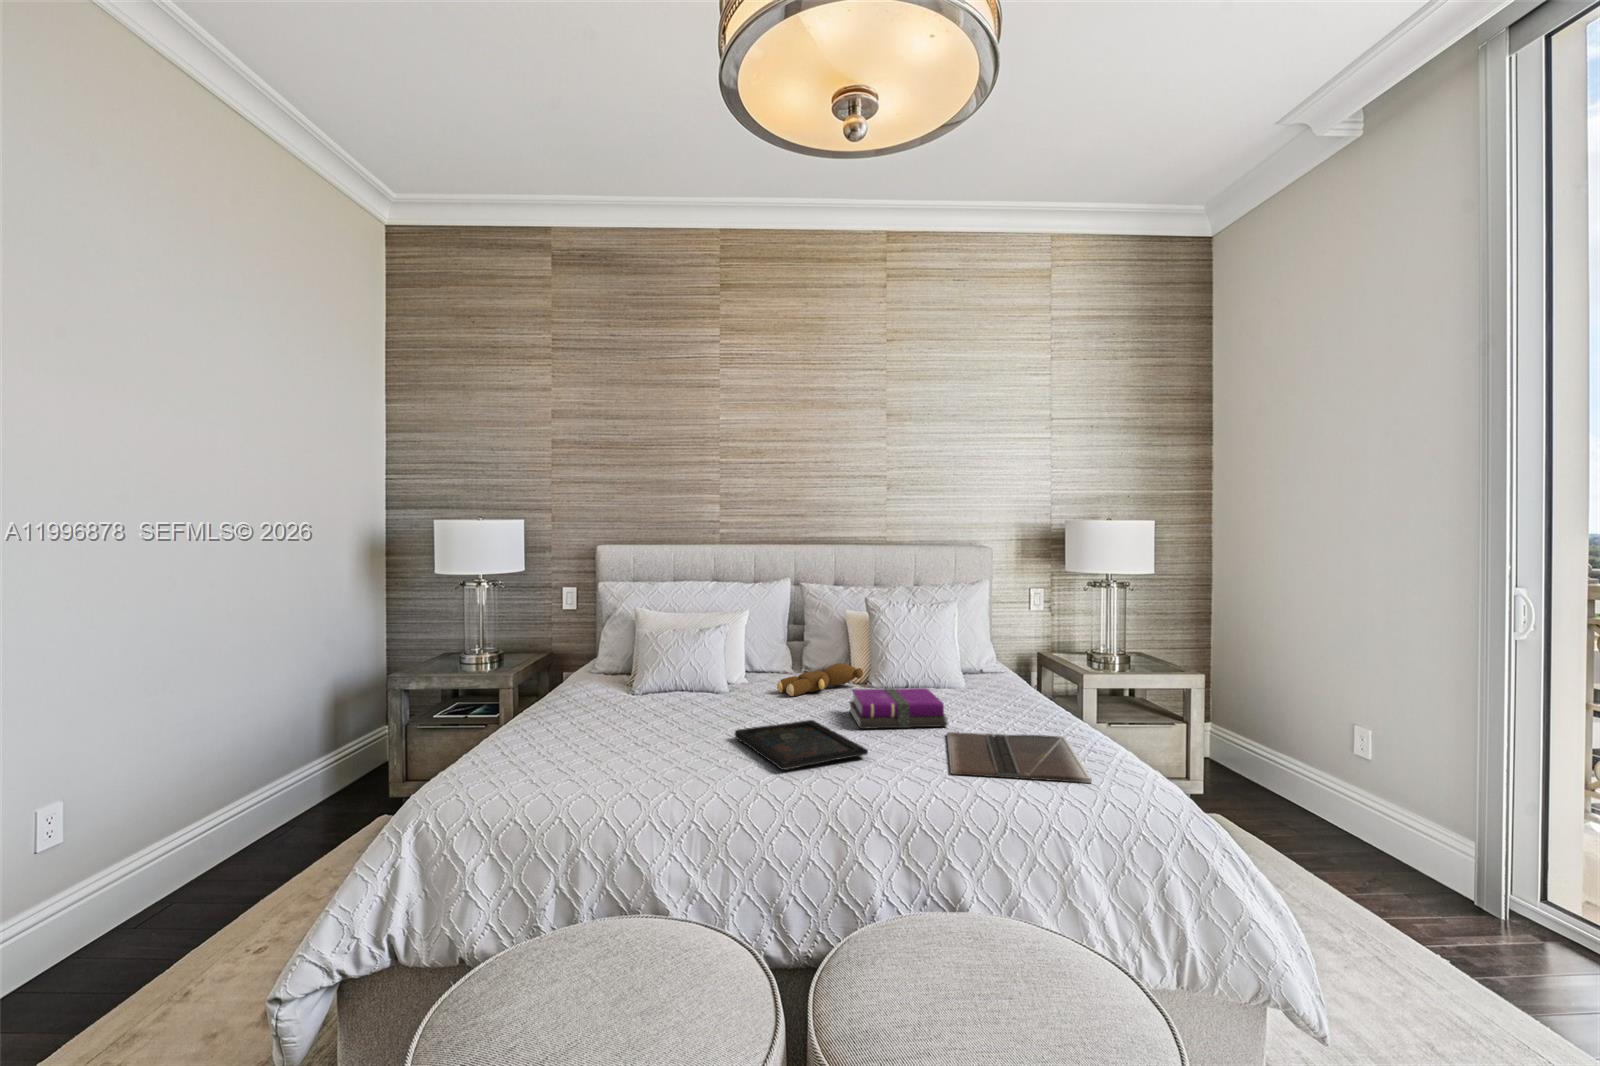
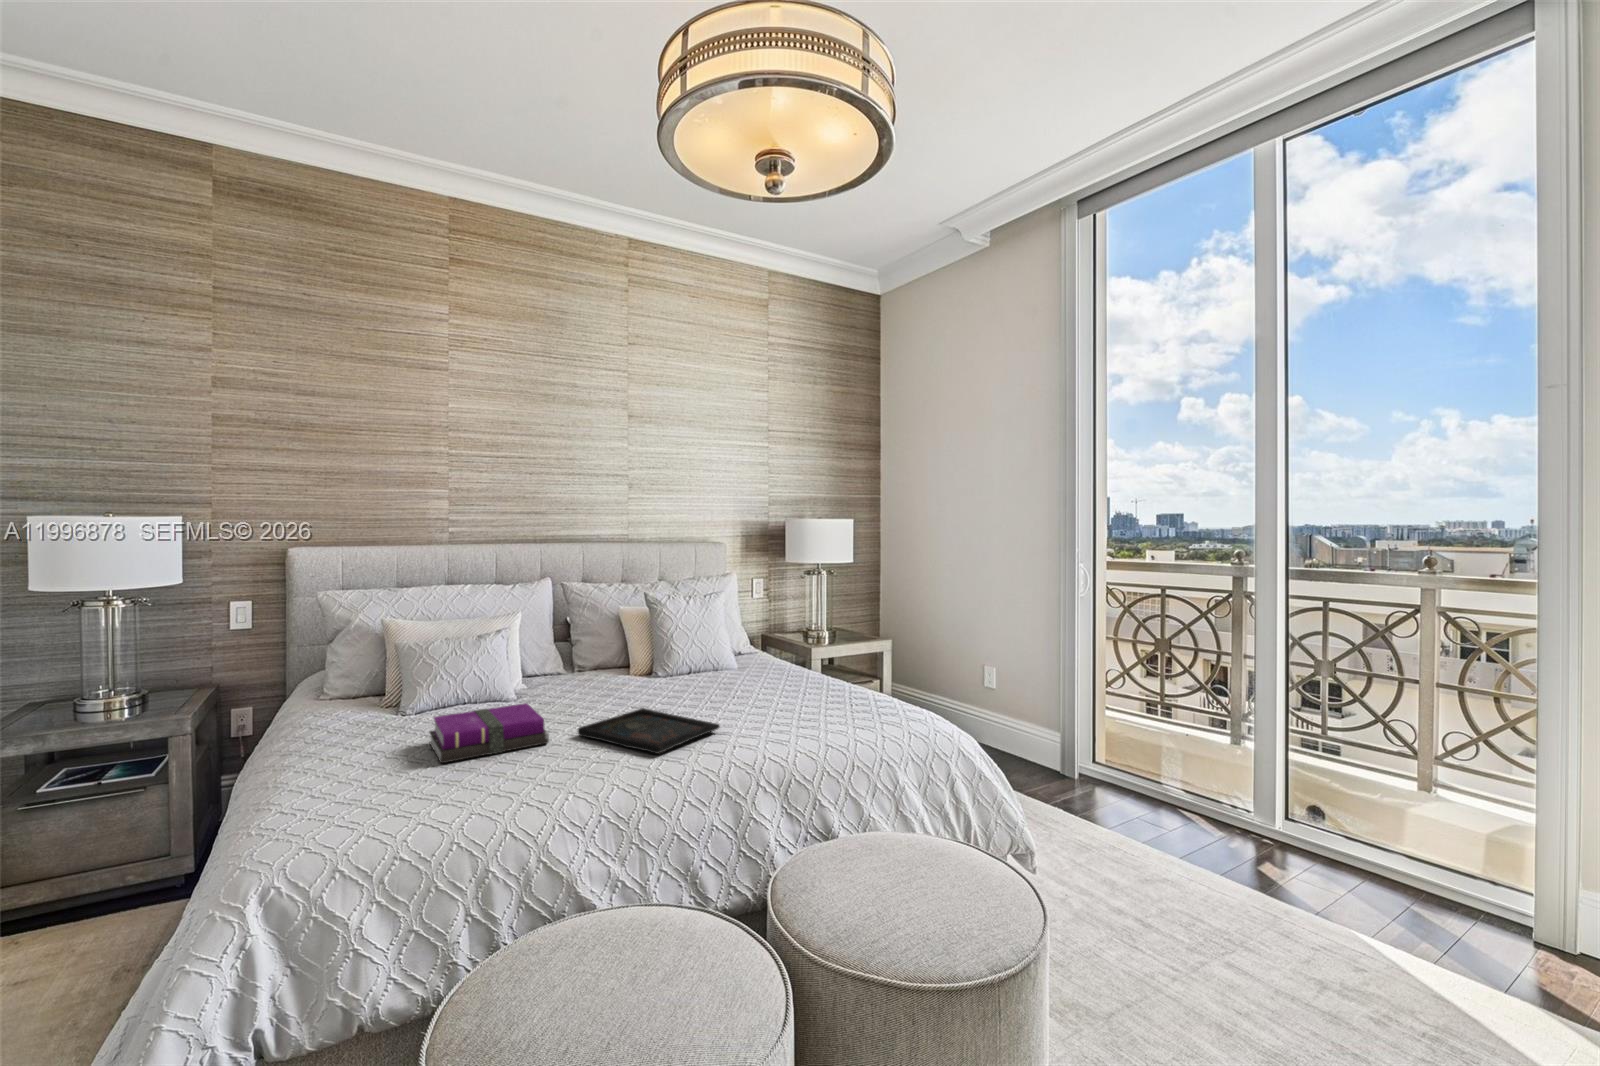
teddy bear: present [777,663,863,696] -> none [572,656,649,692]
notebook: present [849,688,948,729] -> present [430,703,549,763]
laptop: present [947,732,1092,783] -> none [762,692,895,732]

